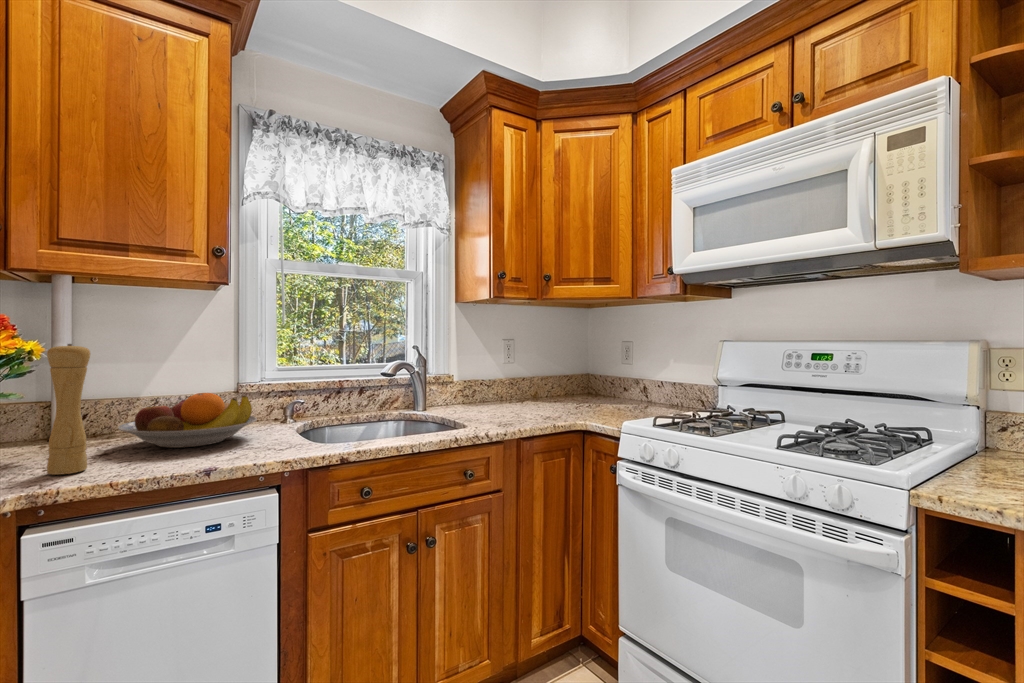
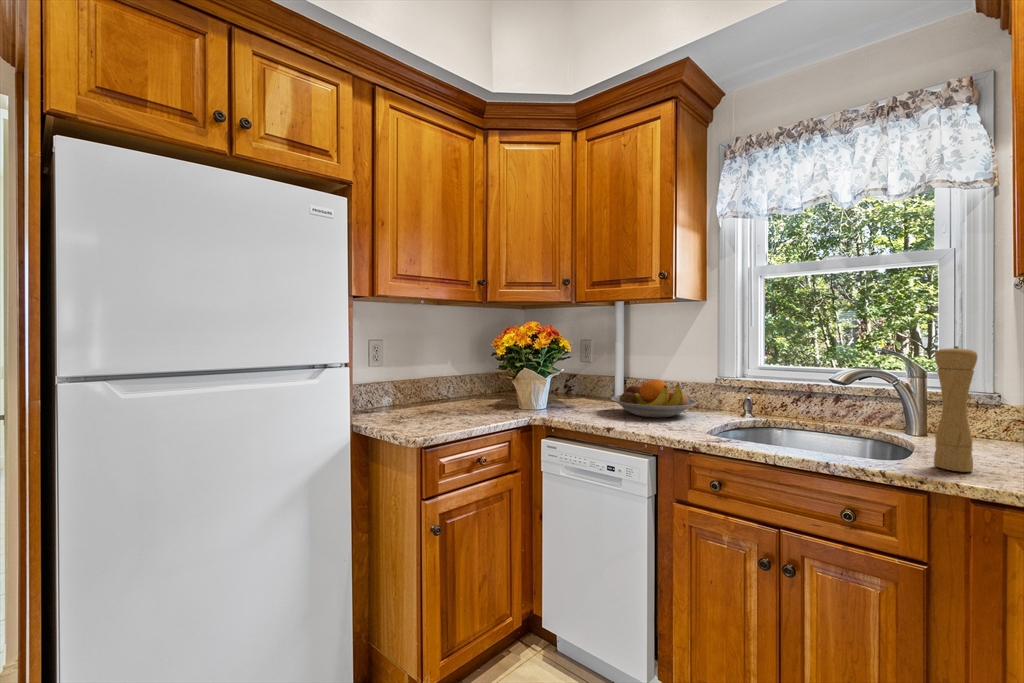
pepper mill: present [47,344,90,475] -> present [934,346,977,472]

